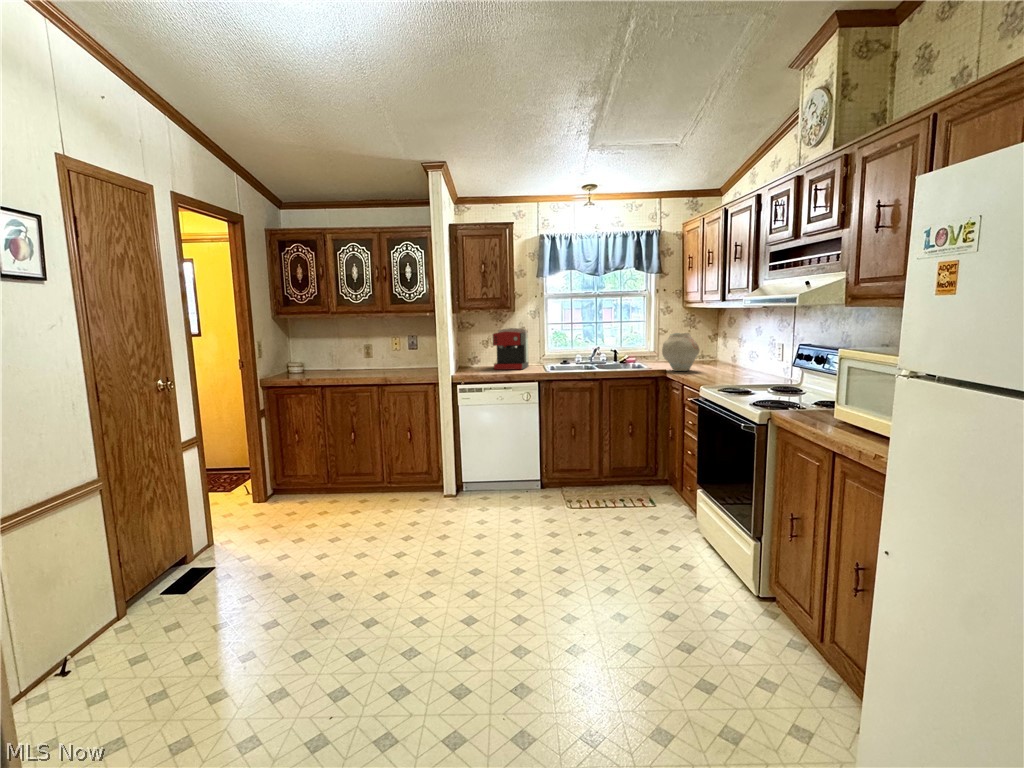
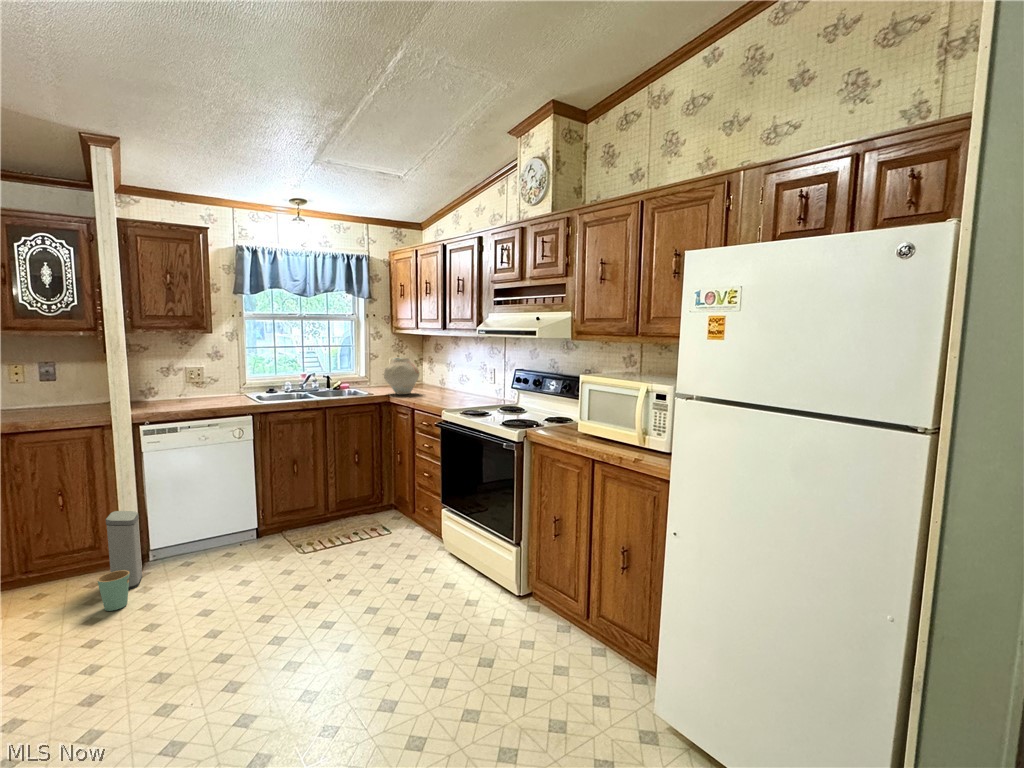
coffee maker: present [493,328,529,369] -> none [181,352,229,402]
trash can: none [425,448,457,518] -> present [97,511,142,611]

